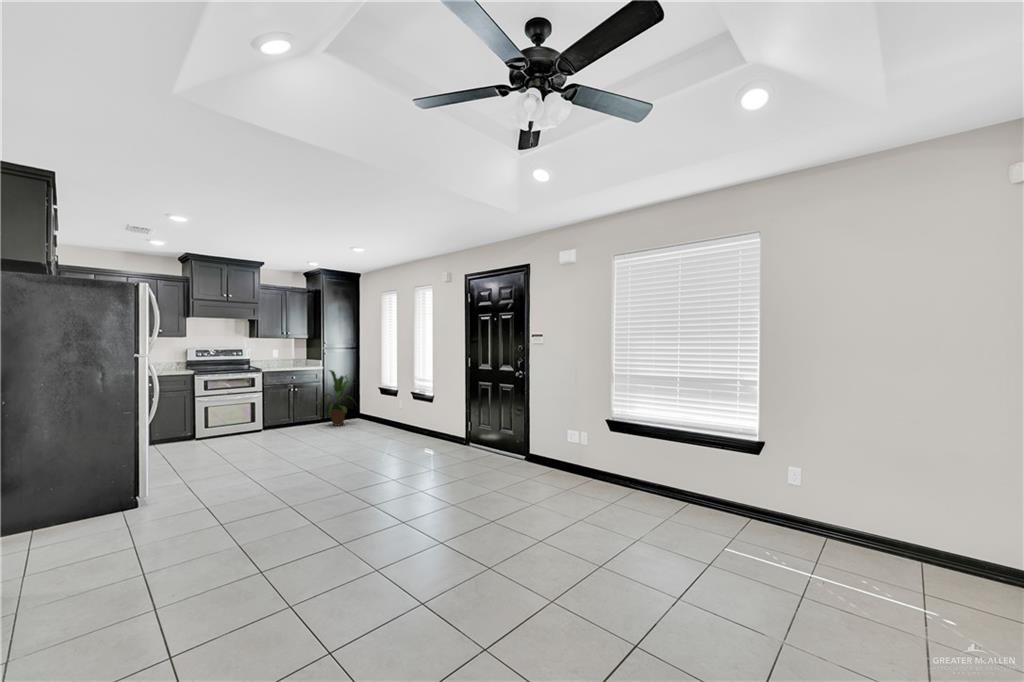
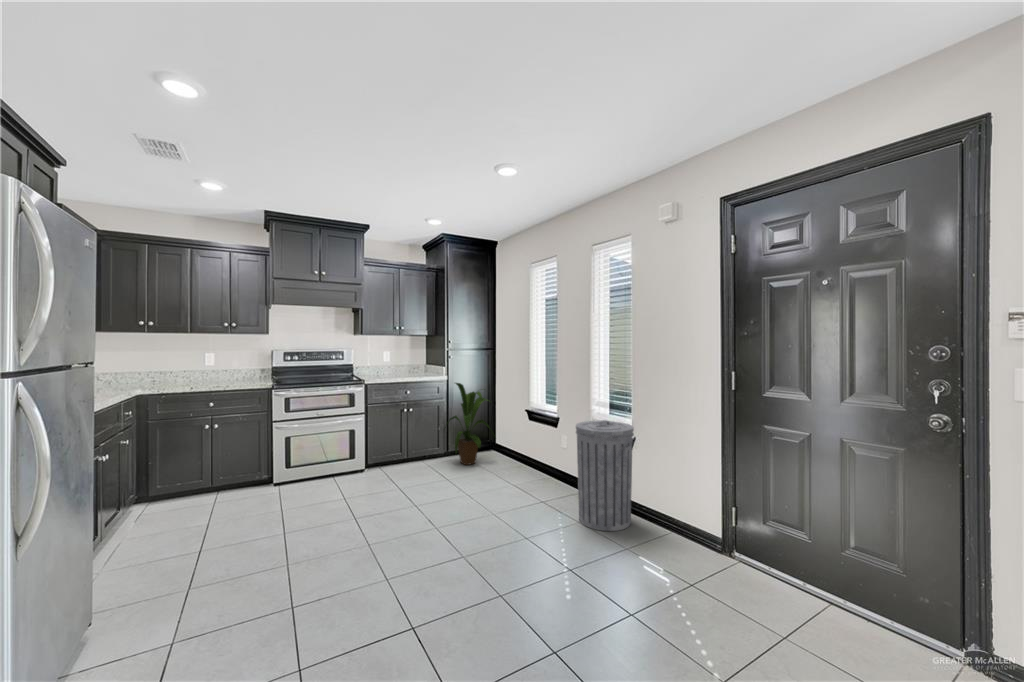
trash can: none [400,385,432,442] -> present [576,420,634,531]

